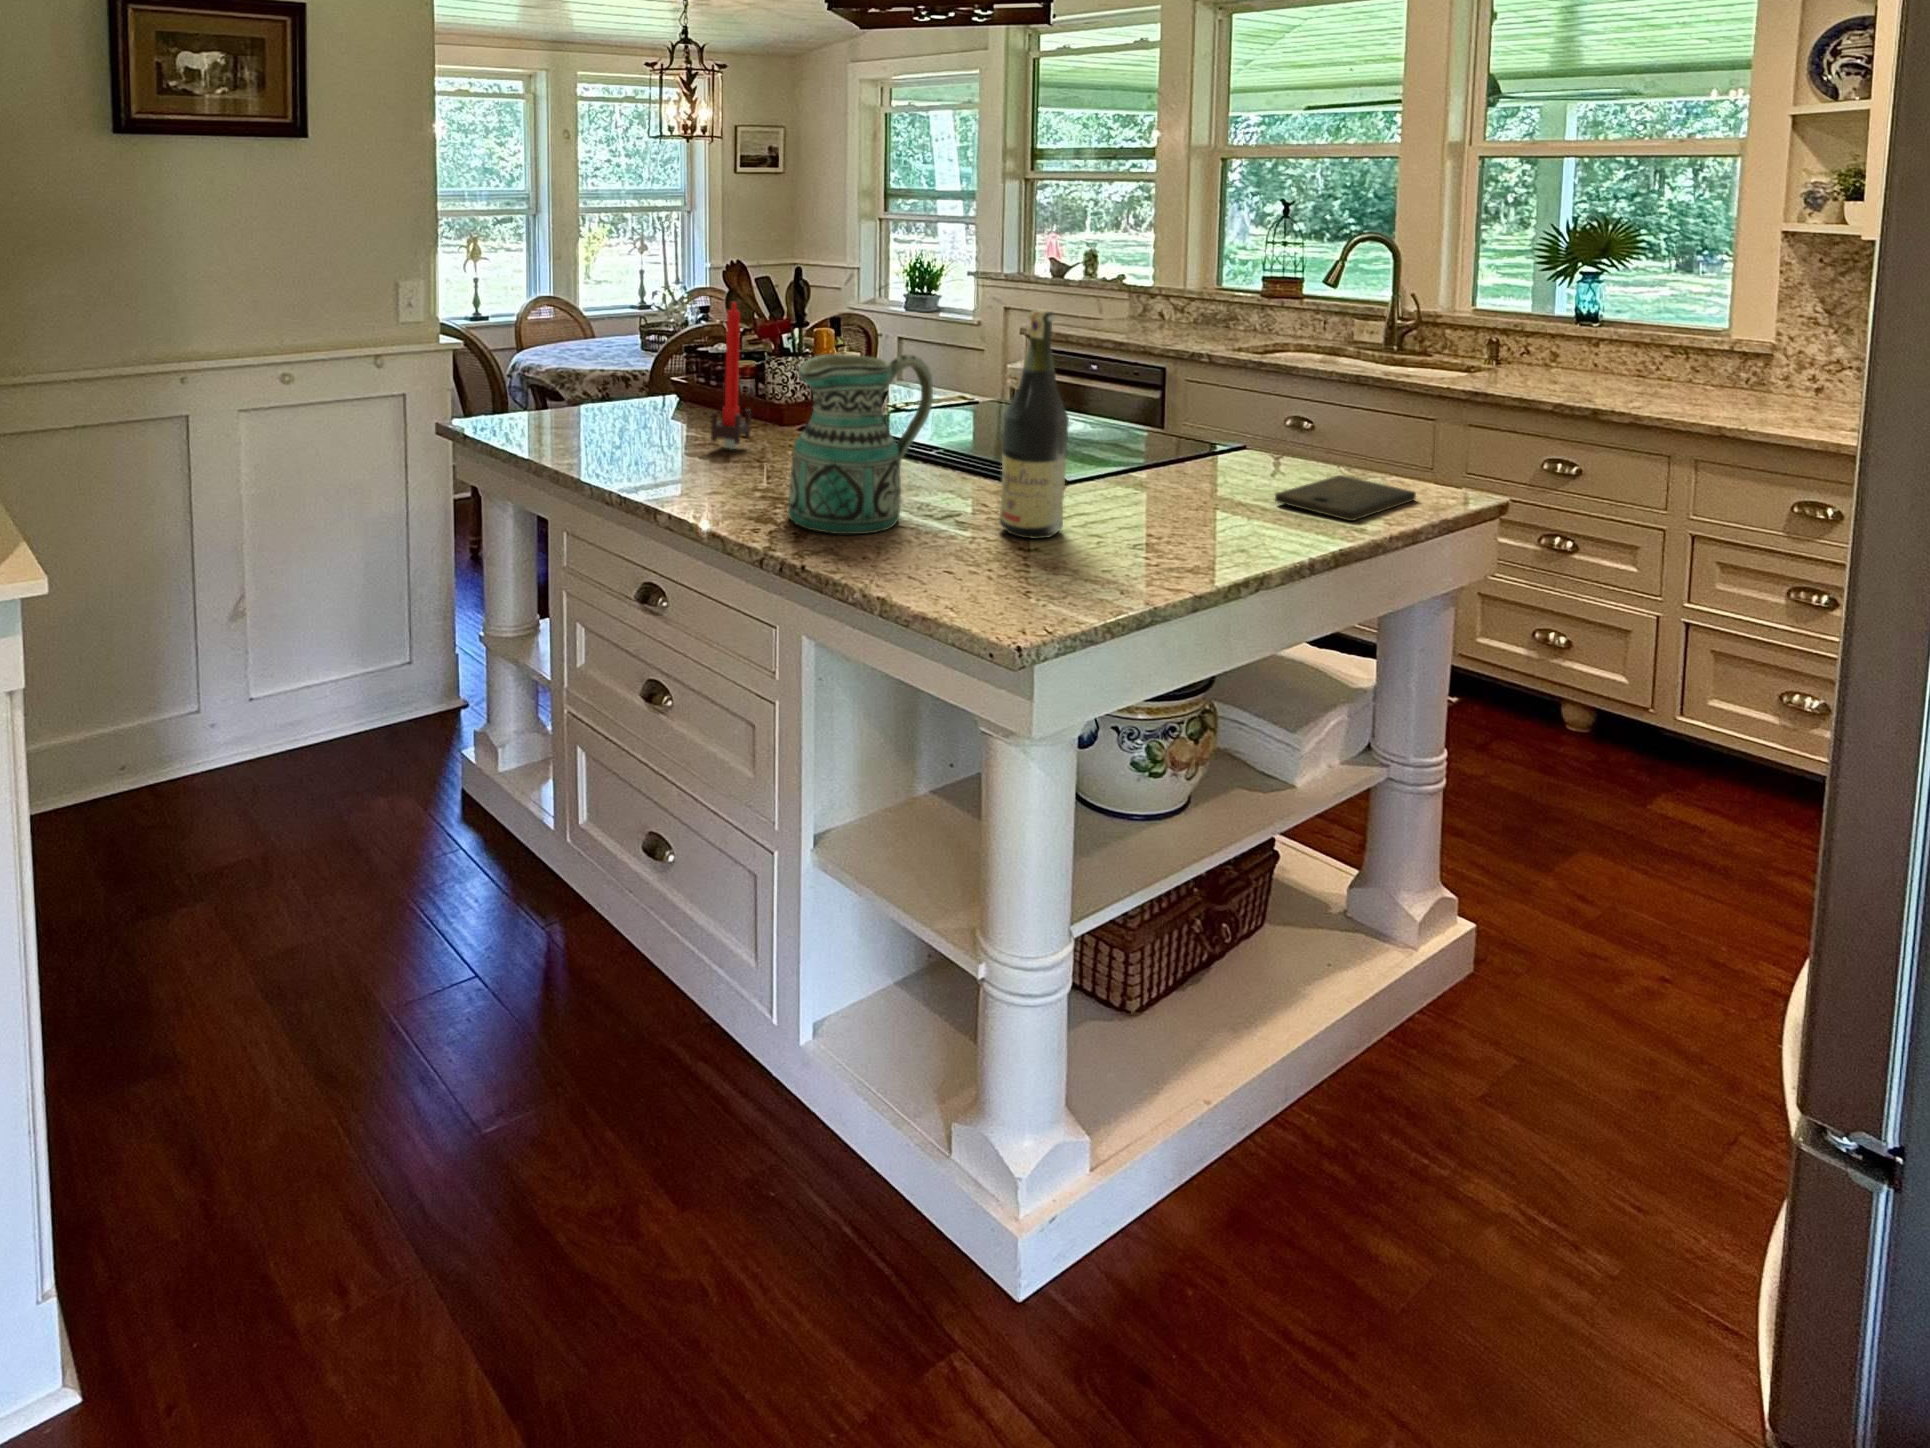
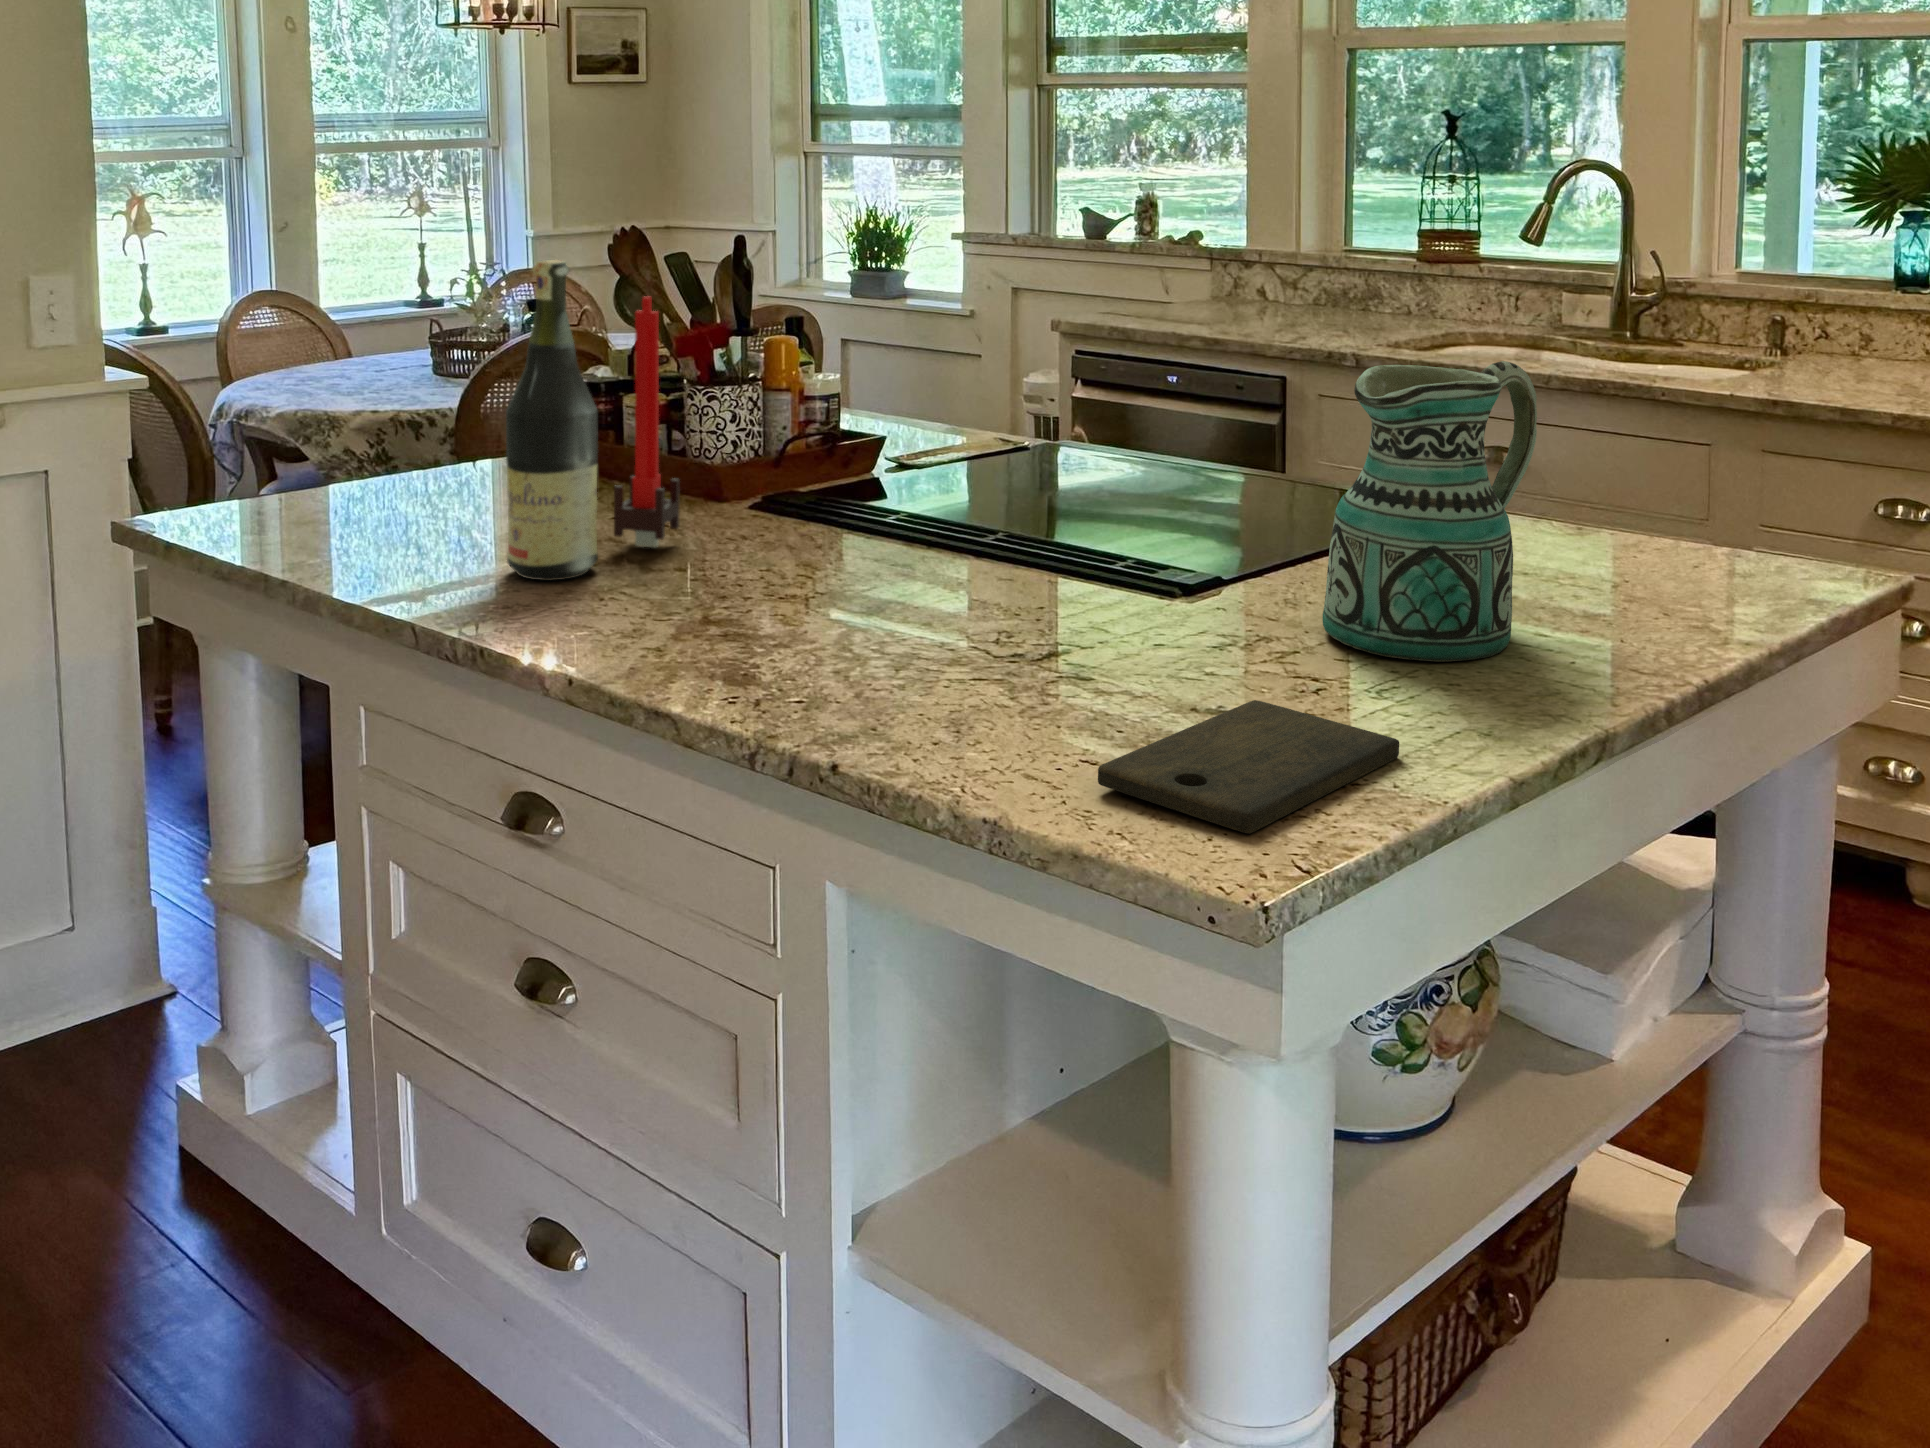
wine bottle: present [999,310,1069,539] -> present [506,260,598,581]
ceramic pitcher: present [788,354,933,534] -> present [1322,361,1537,661]
cutting board: present [1275,475,1416,521] -> present [1098,700,1399,834]

